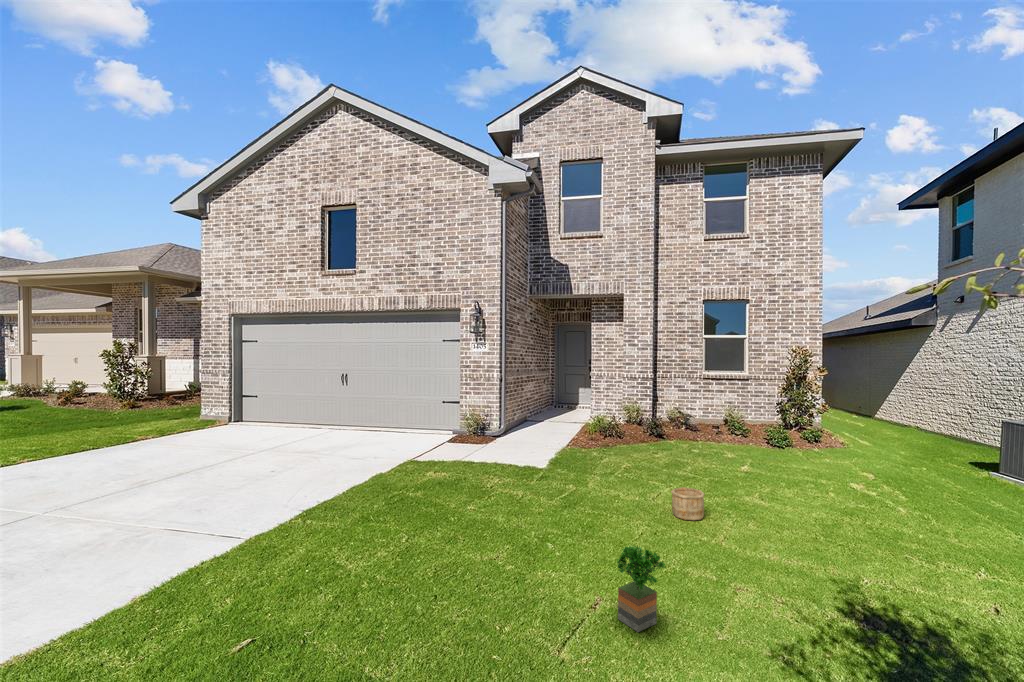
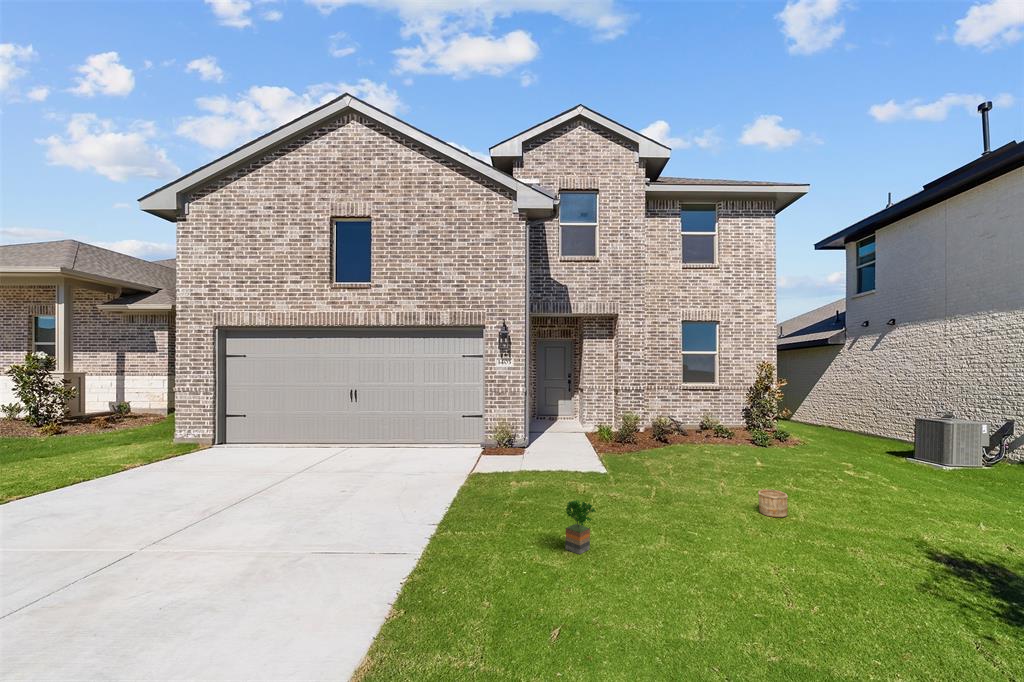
potted tree: present [617,546,665,632] -> present [565,500,595,554]

